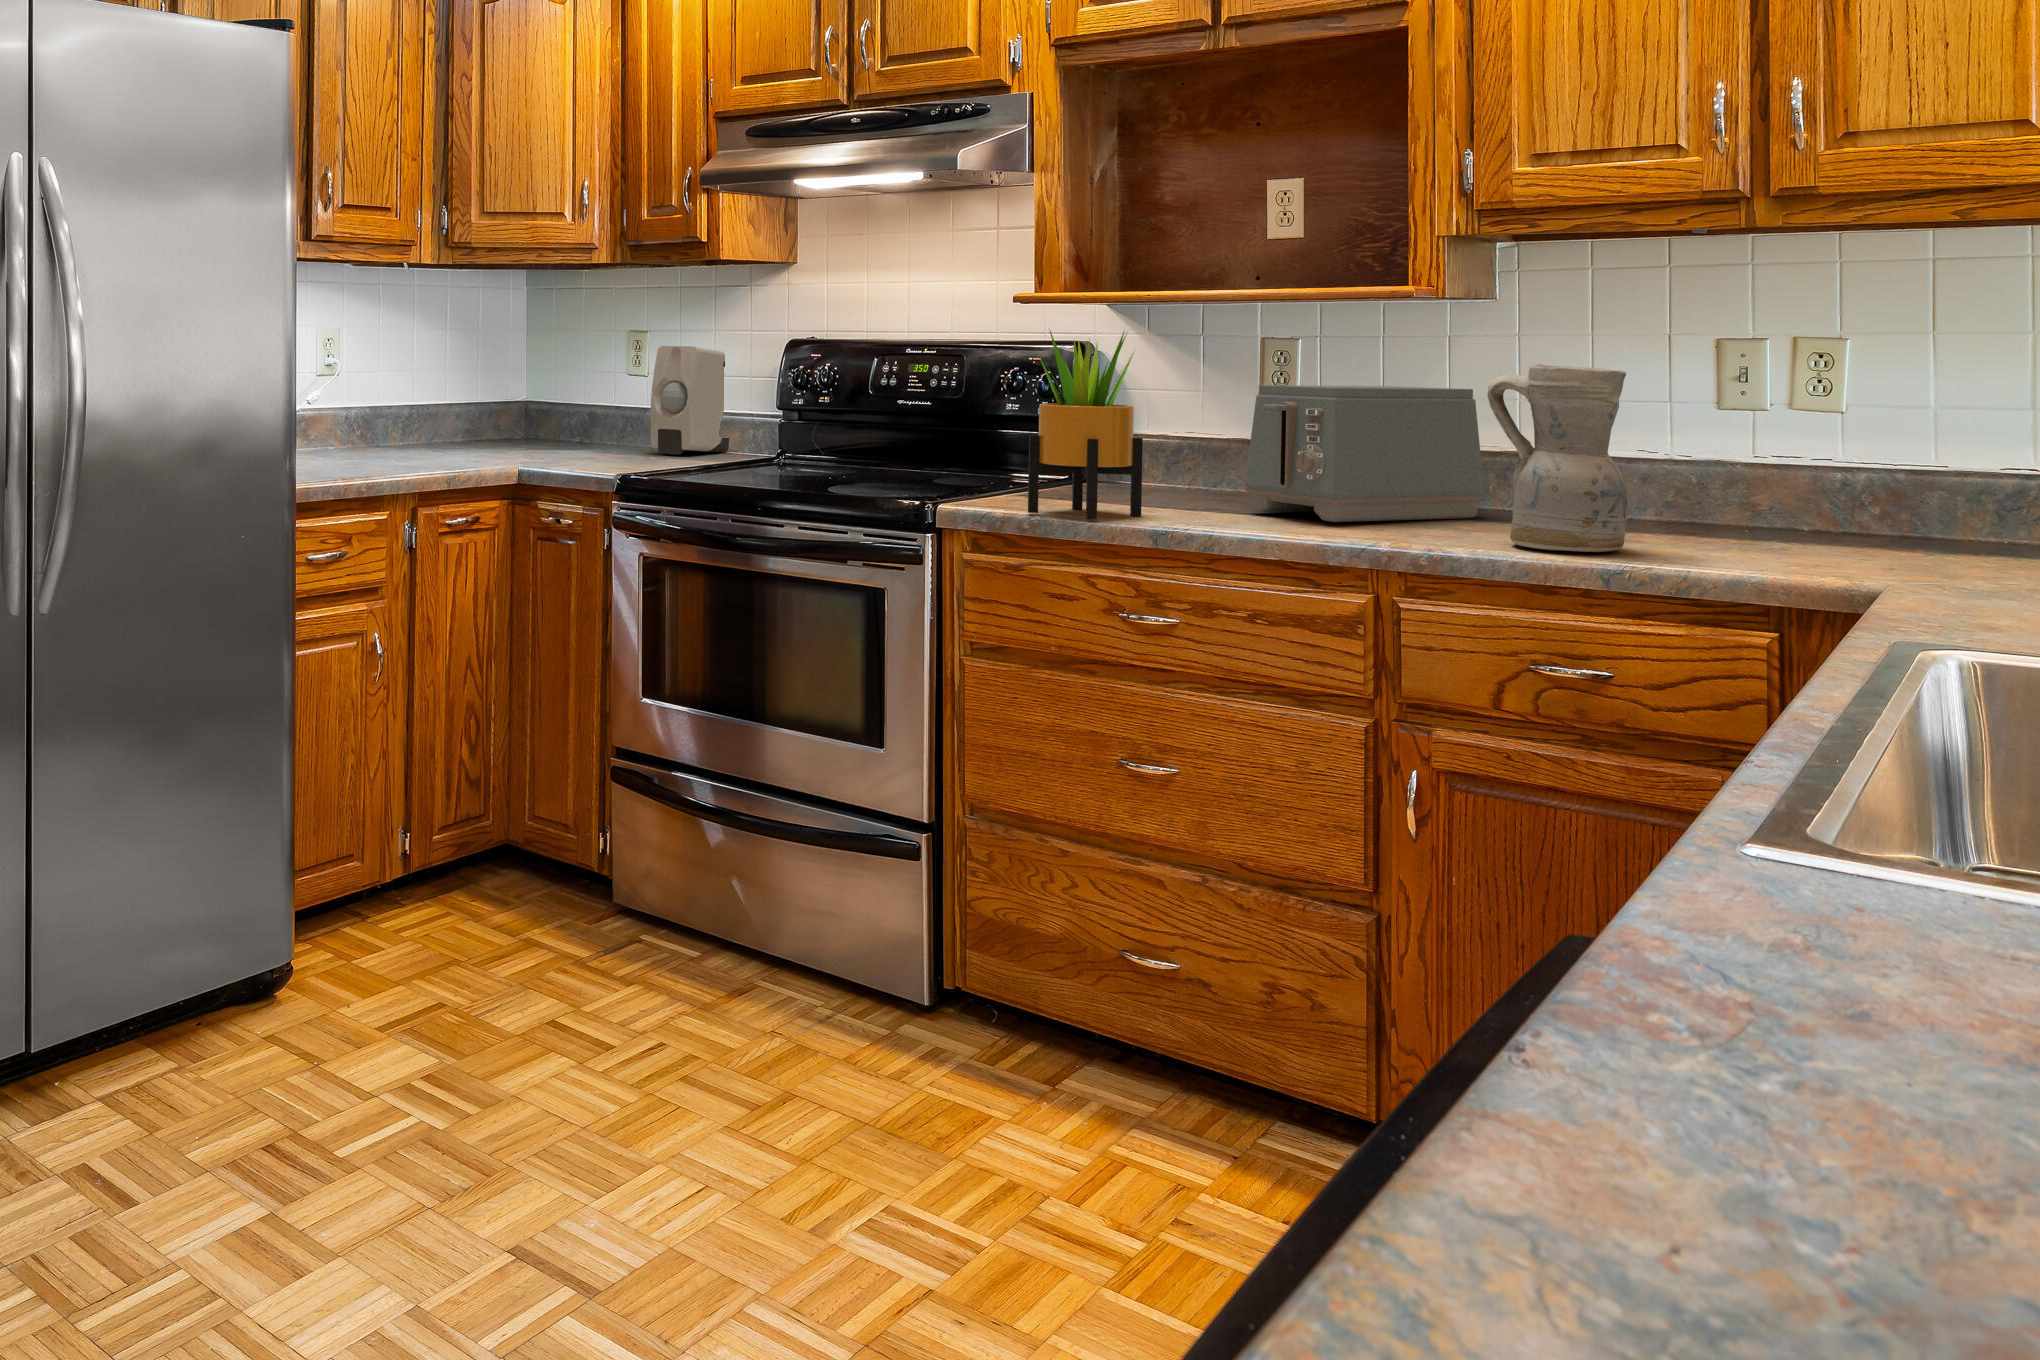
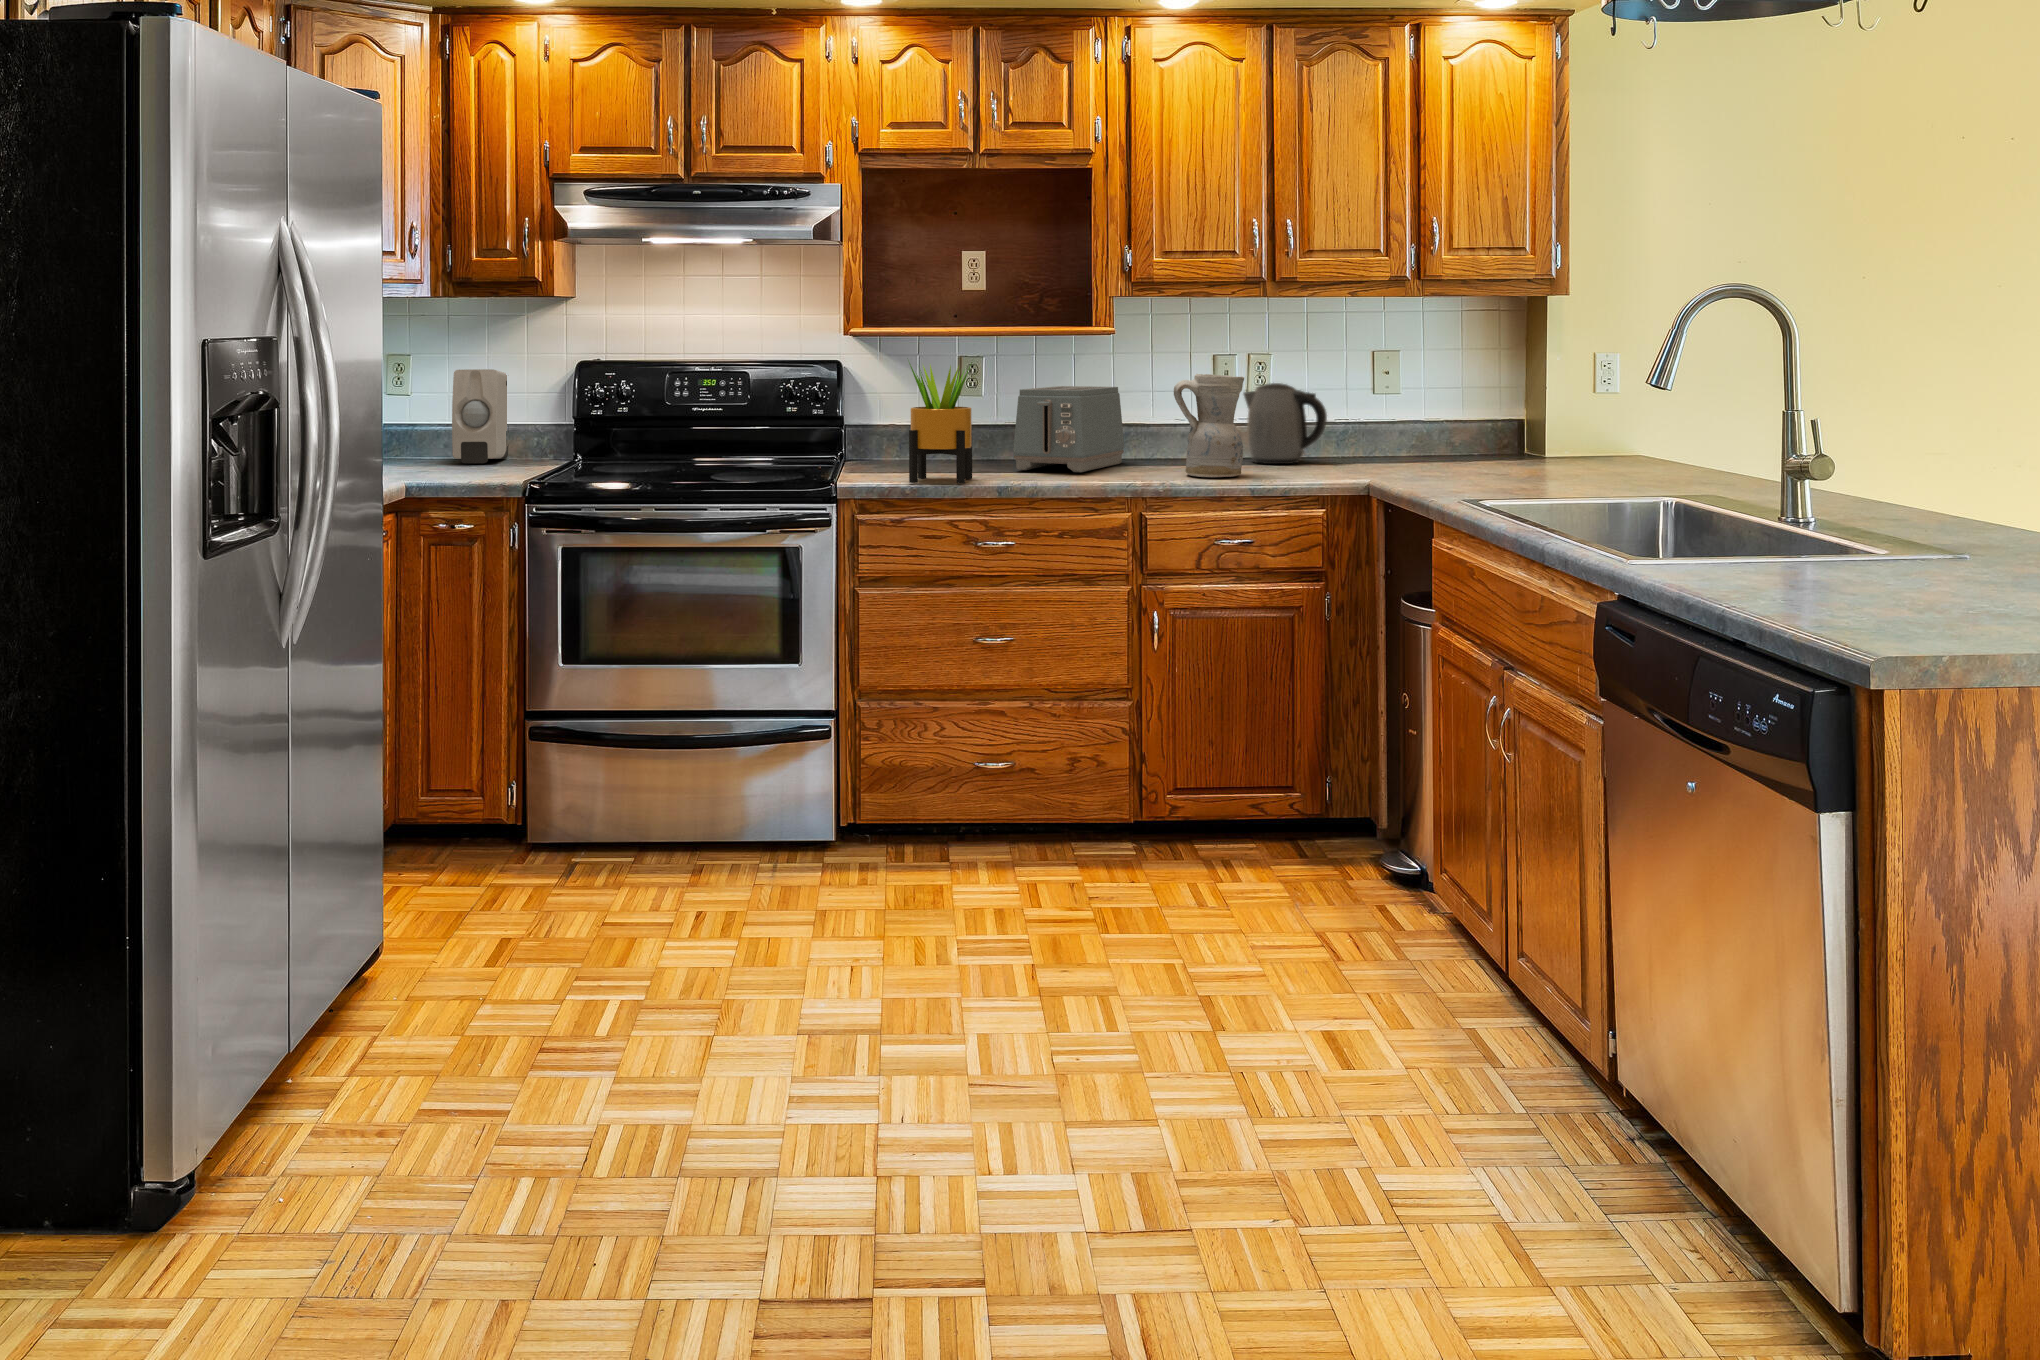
kettle: none [1731,392,1906,545] -> present [1243,383,1327,464]

